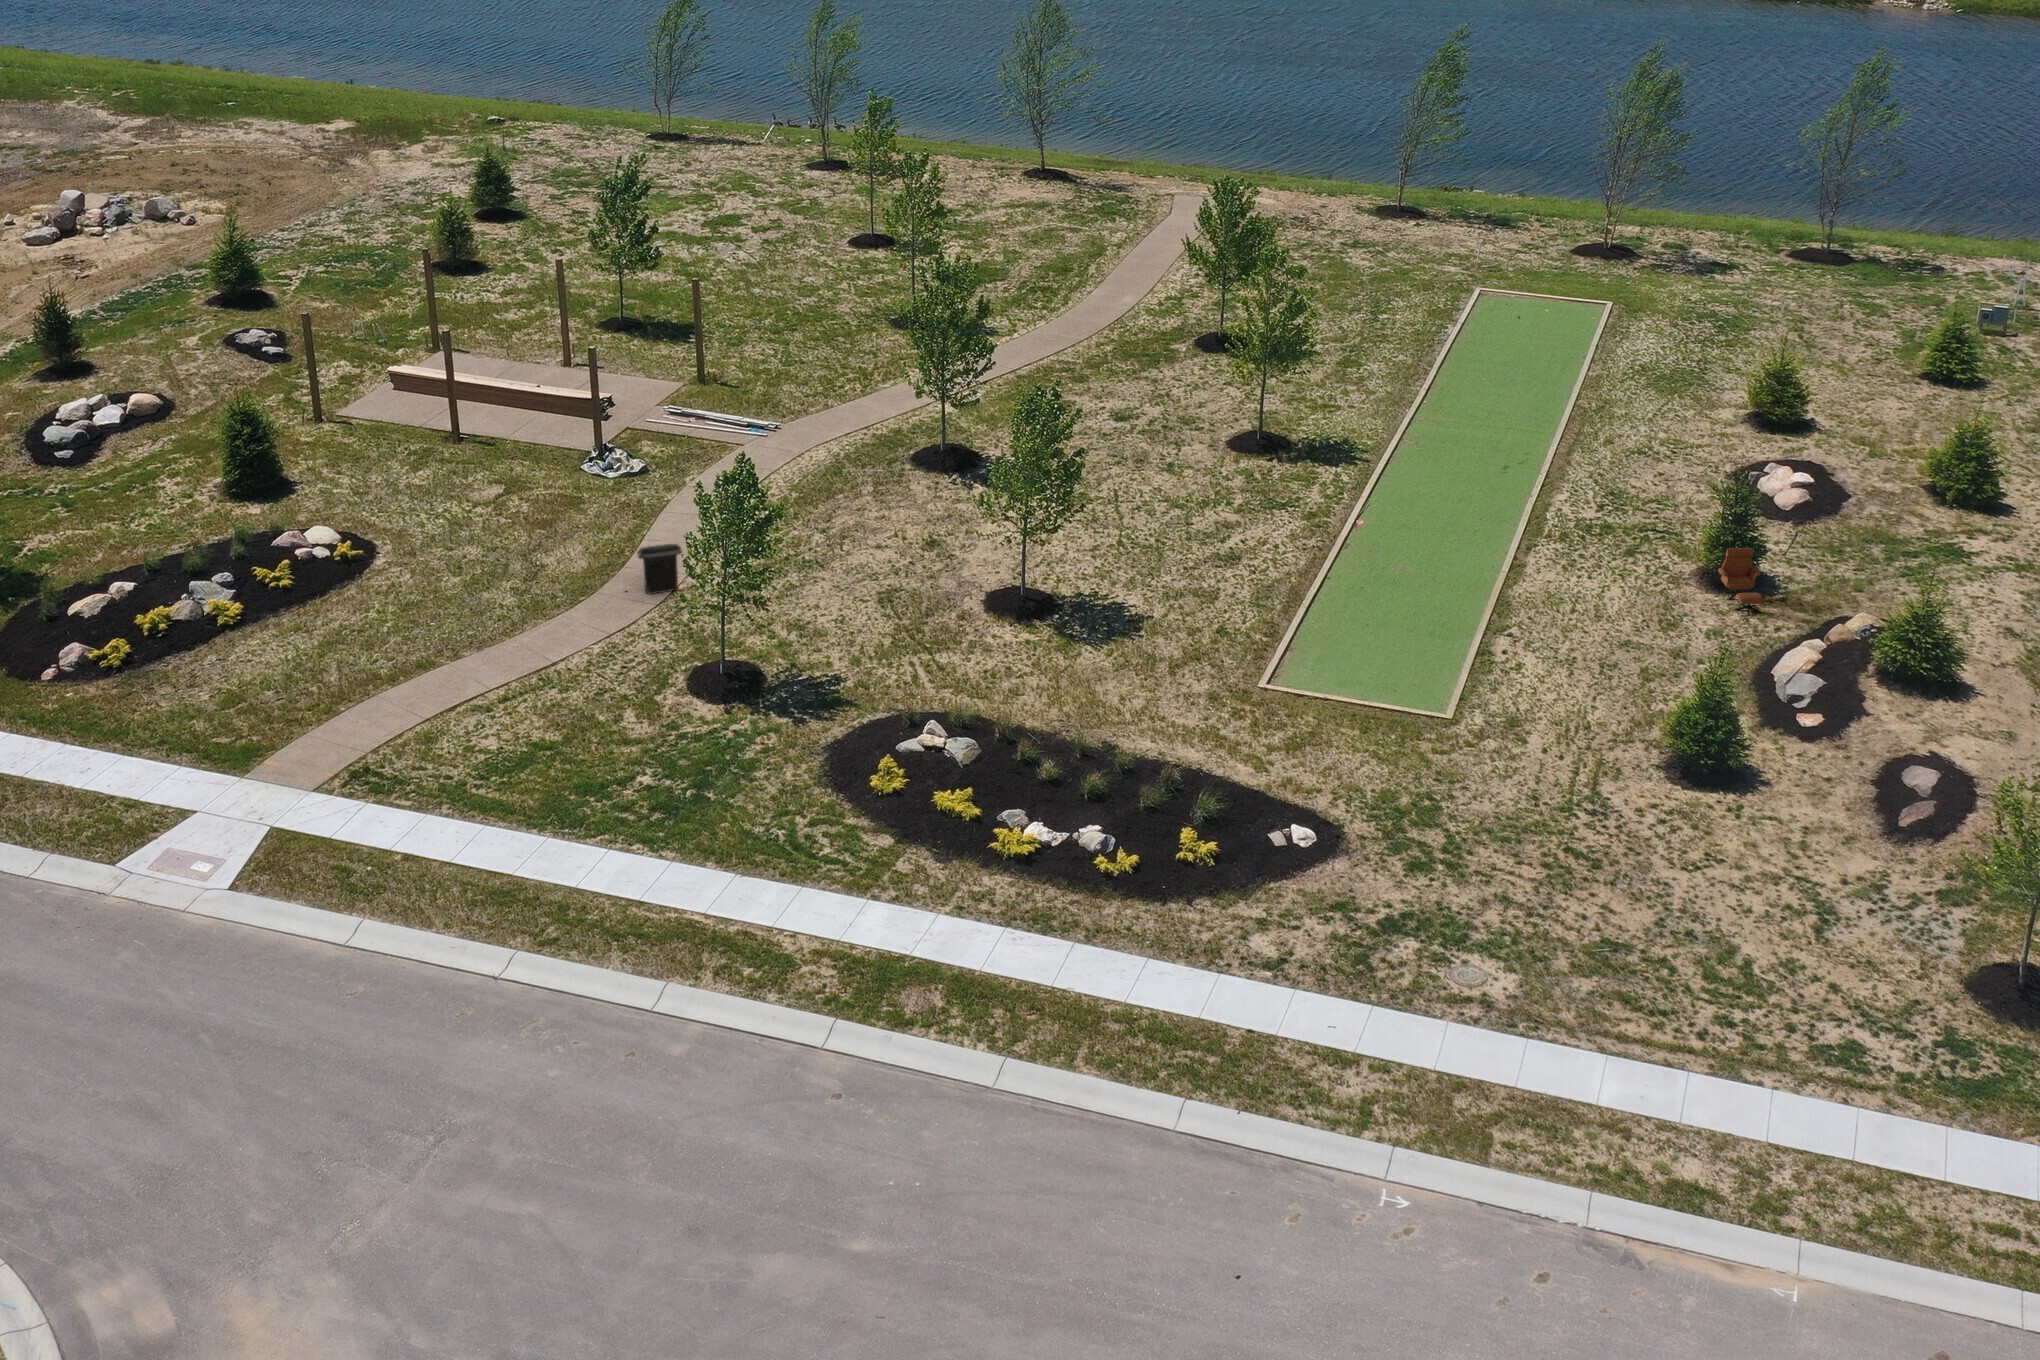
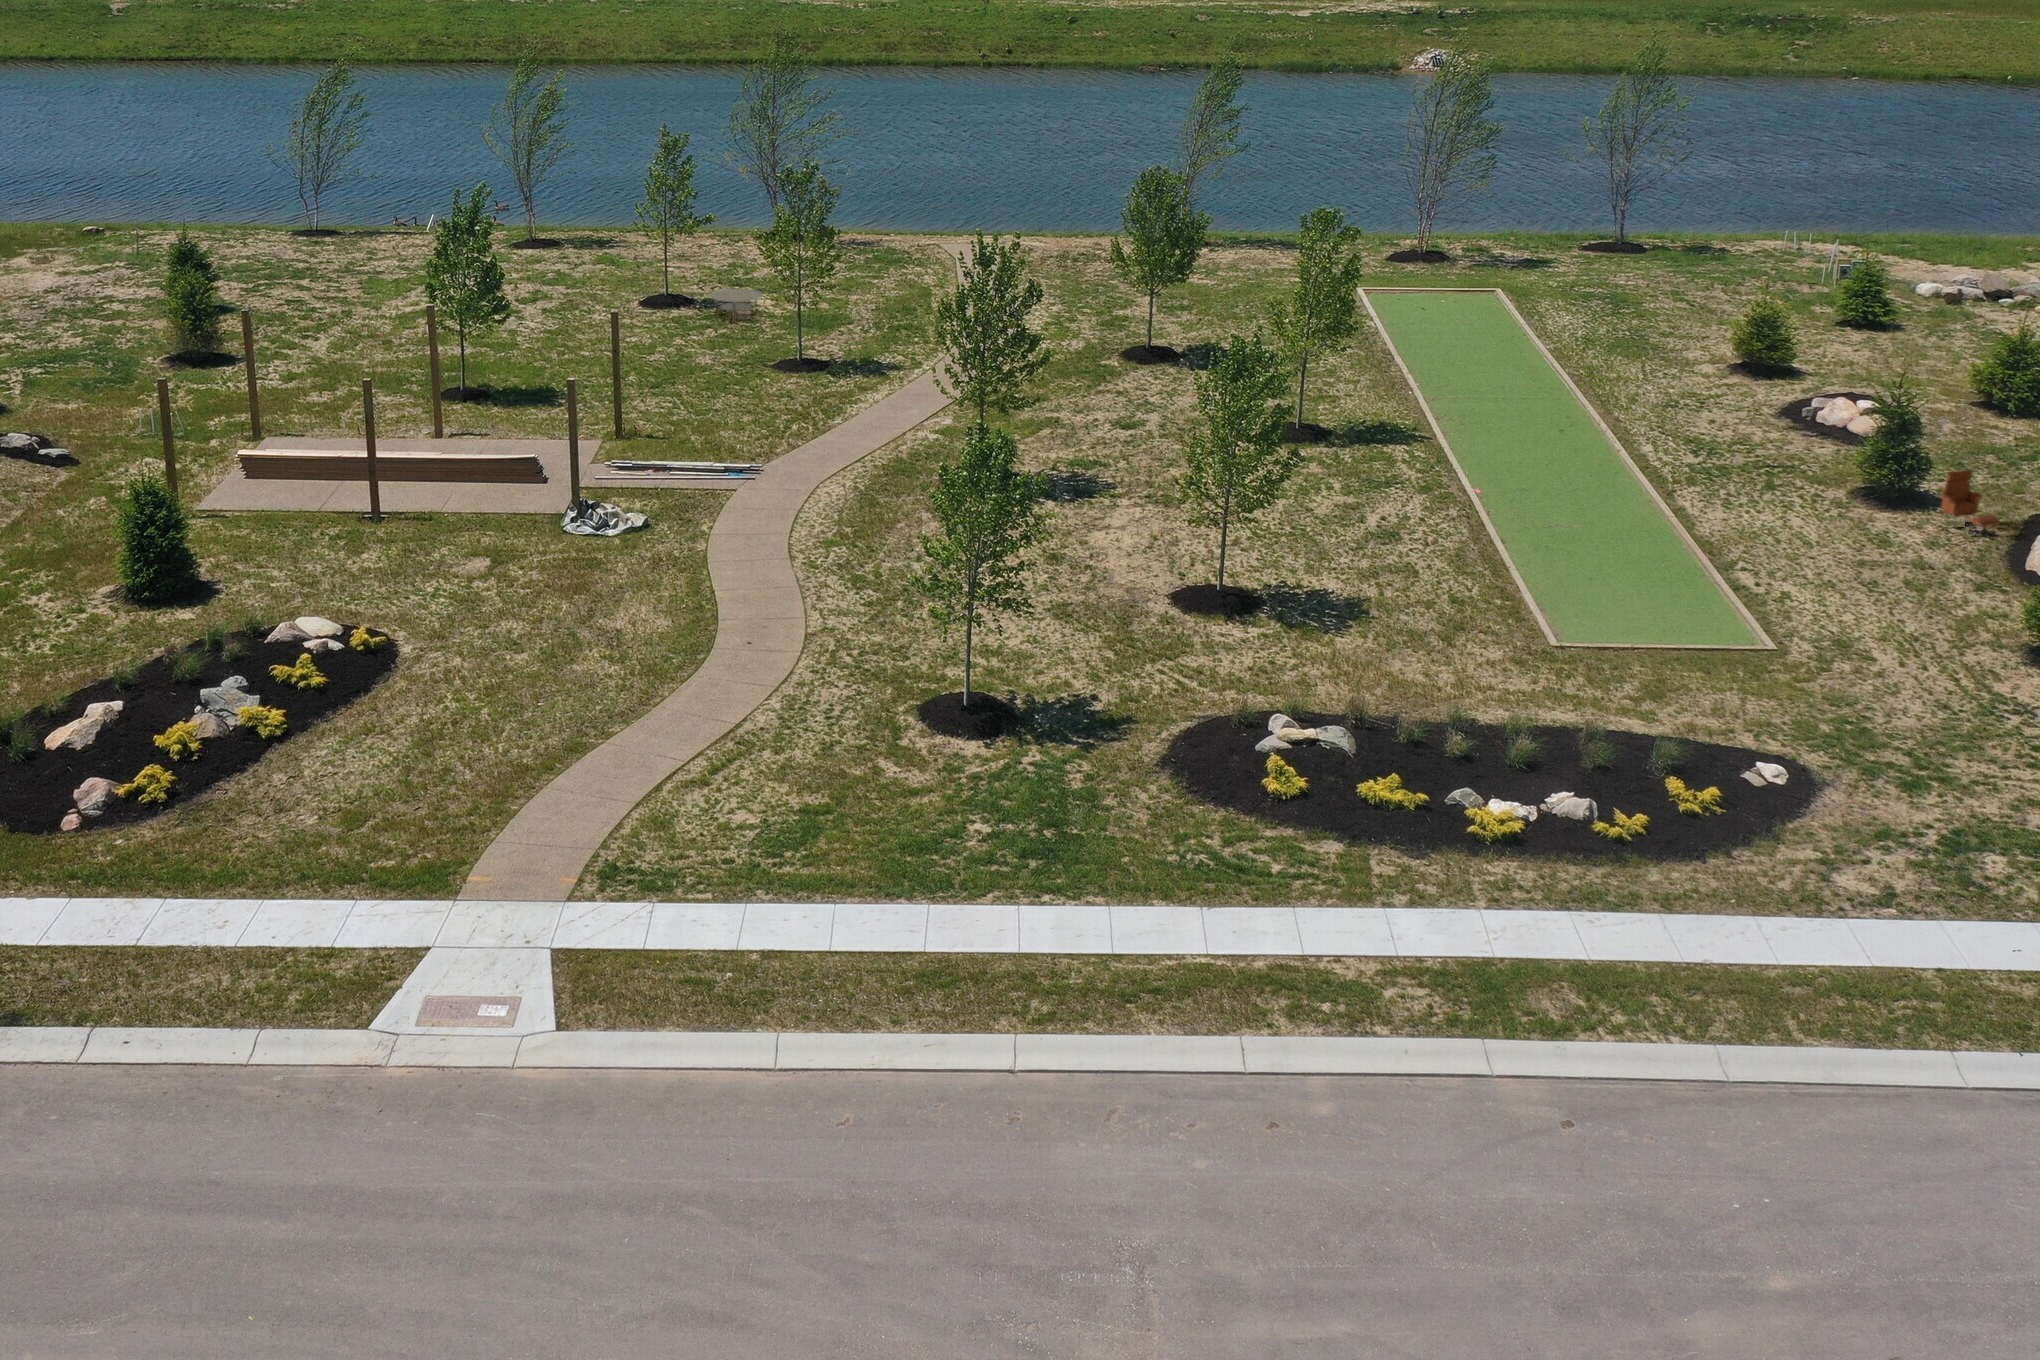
round table: none [855,235,900,266] -> present [708,289,763,323]
trash can: present [638,544,682,594] -> none [784,582,837,650]

